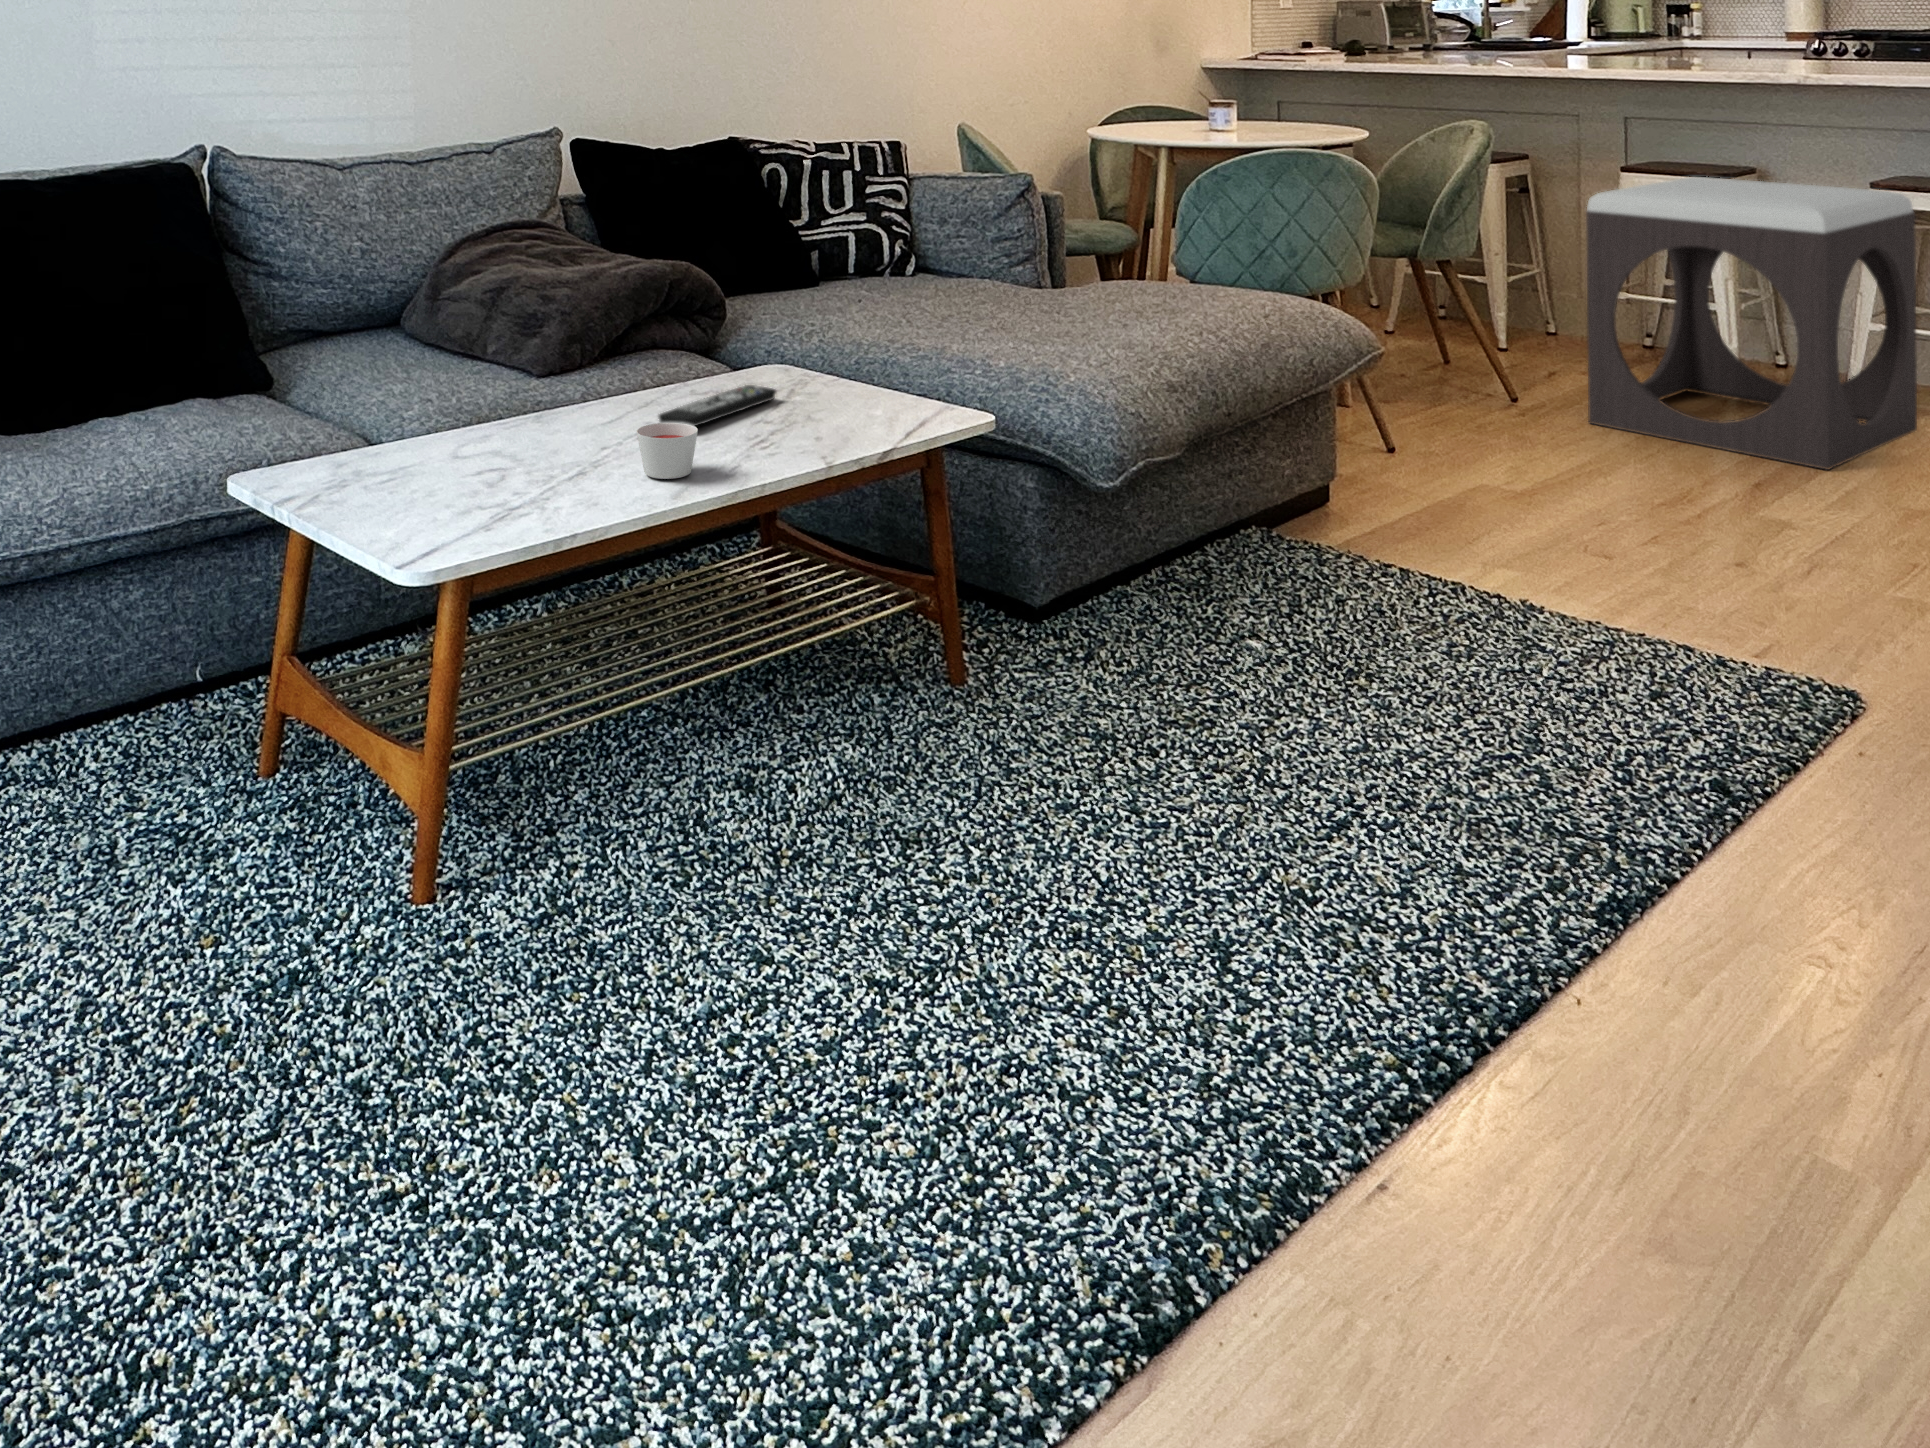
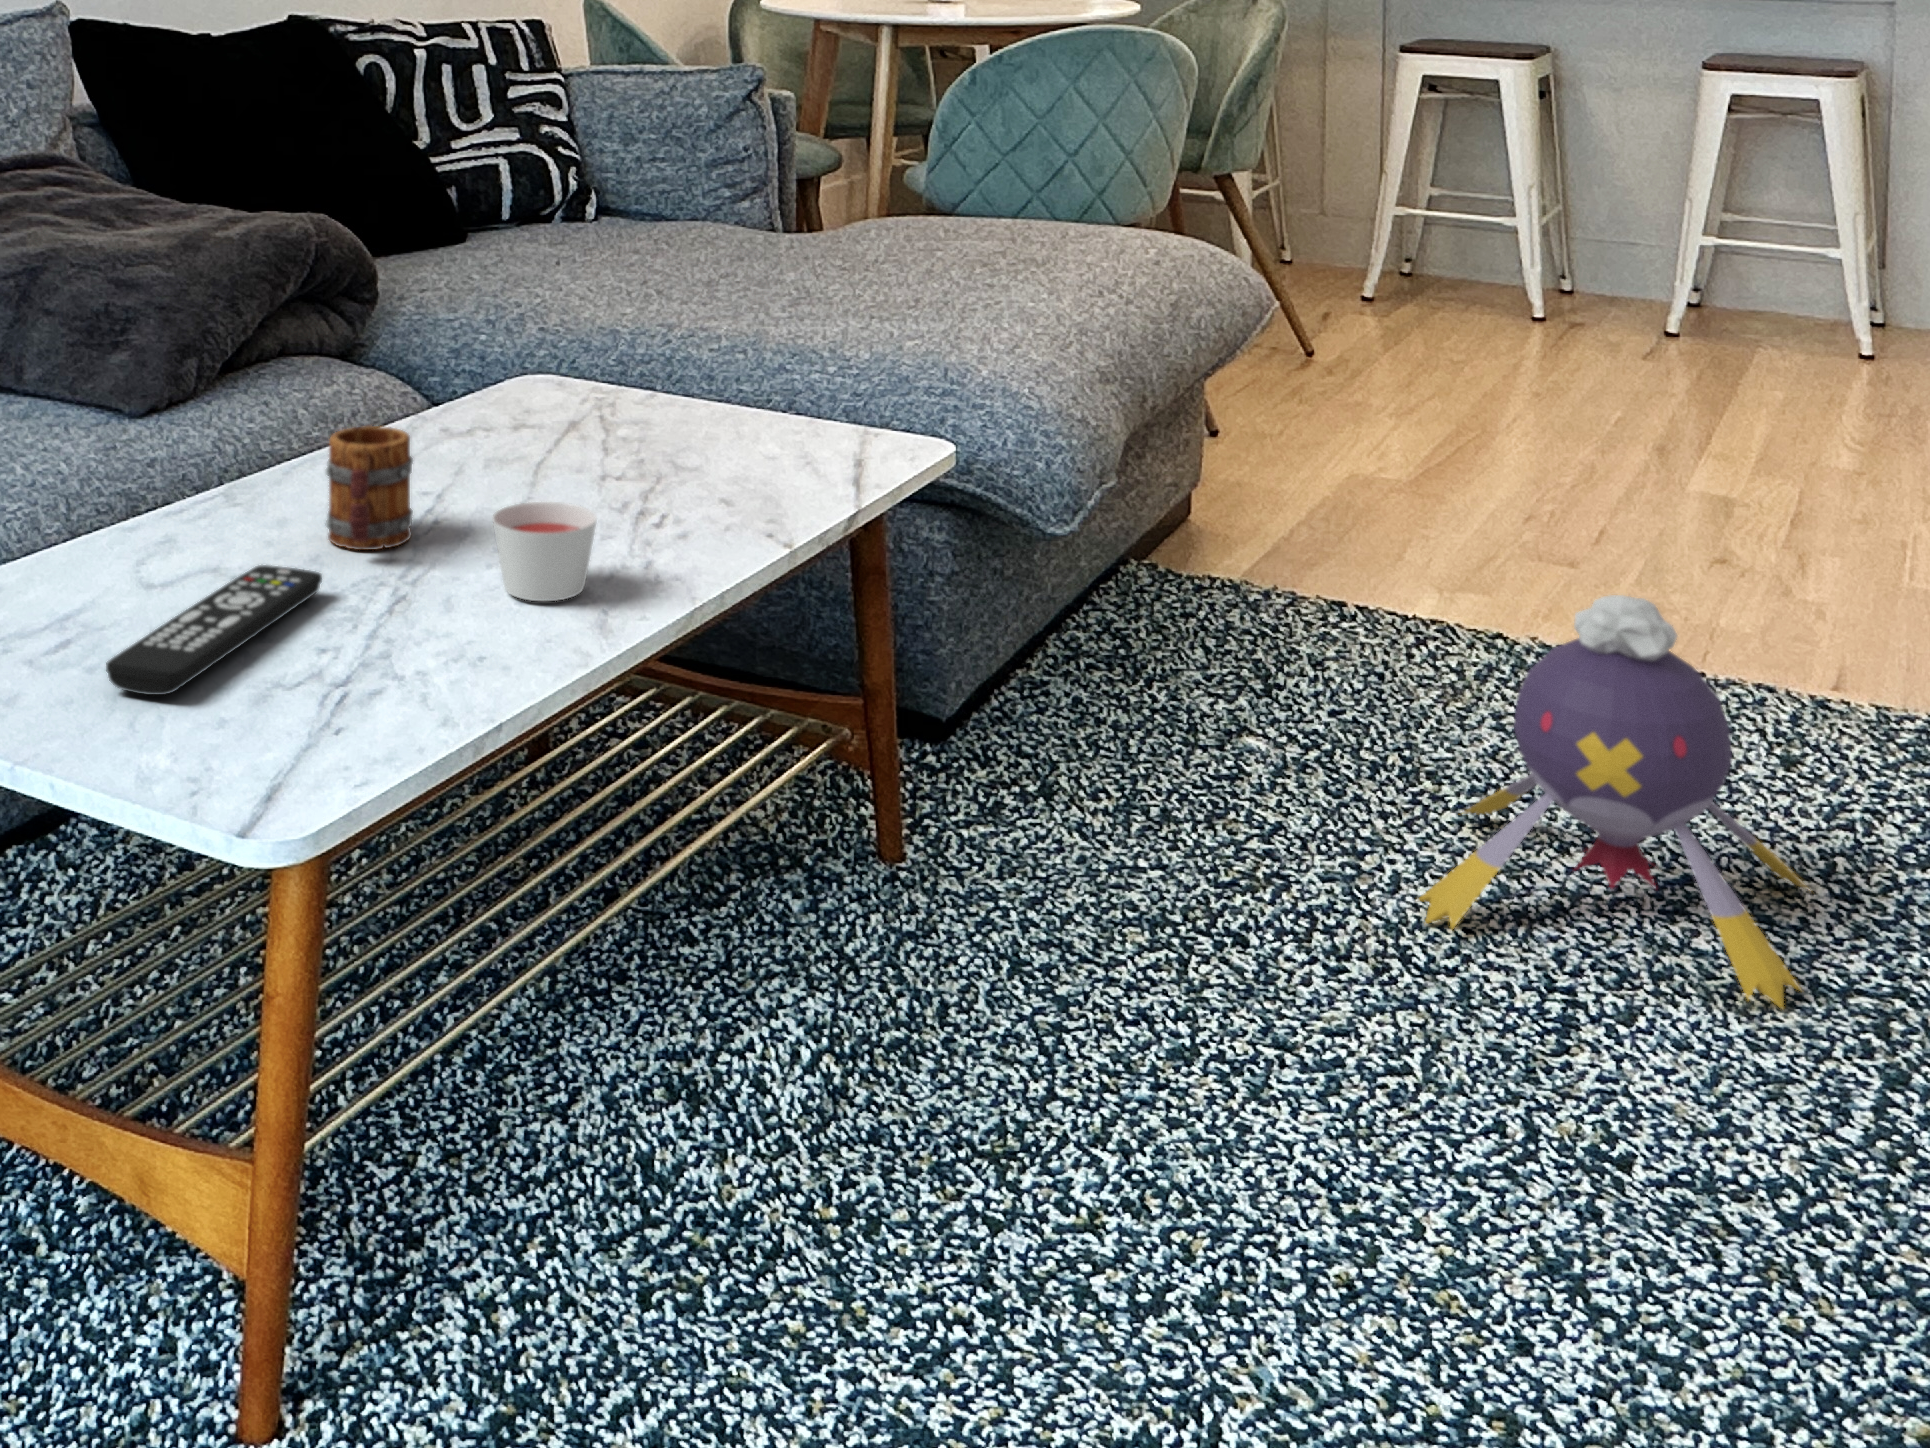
footstool: present [1586,177,1917,469] -> none [1423,64,1792,436]
mug: none [570,376,624,447] -> present [326,426,413,550]
remote control: present [659,385,776,426] -> present [106,565,322,695]
plush toy: none [1293,541,1599,831] -> present [1418,595,1810,1009]

